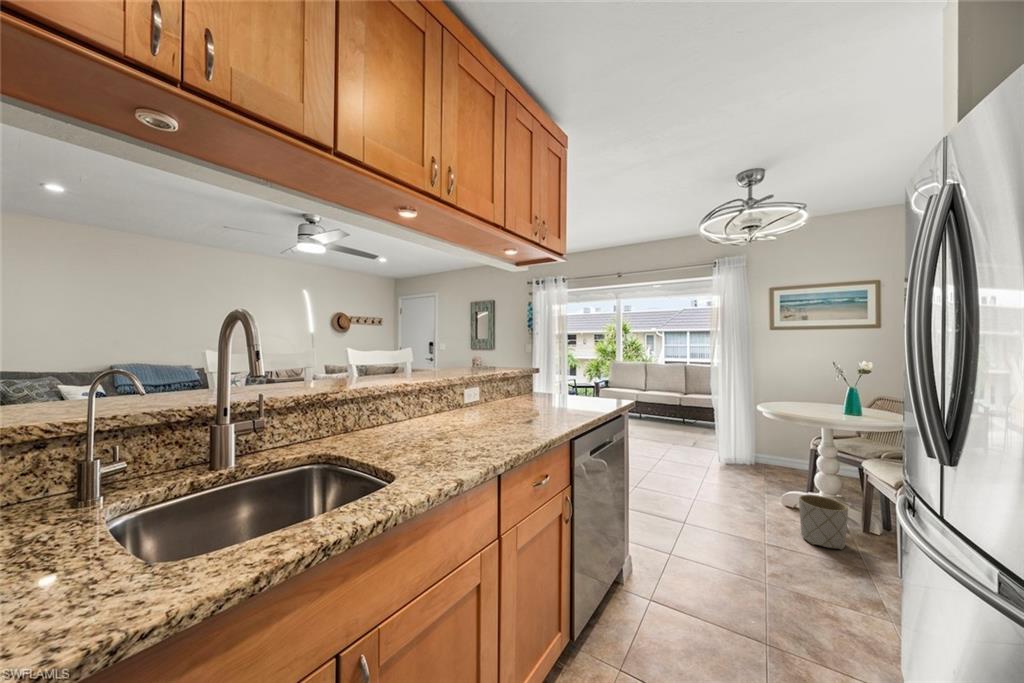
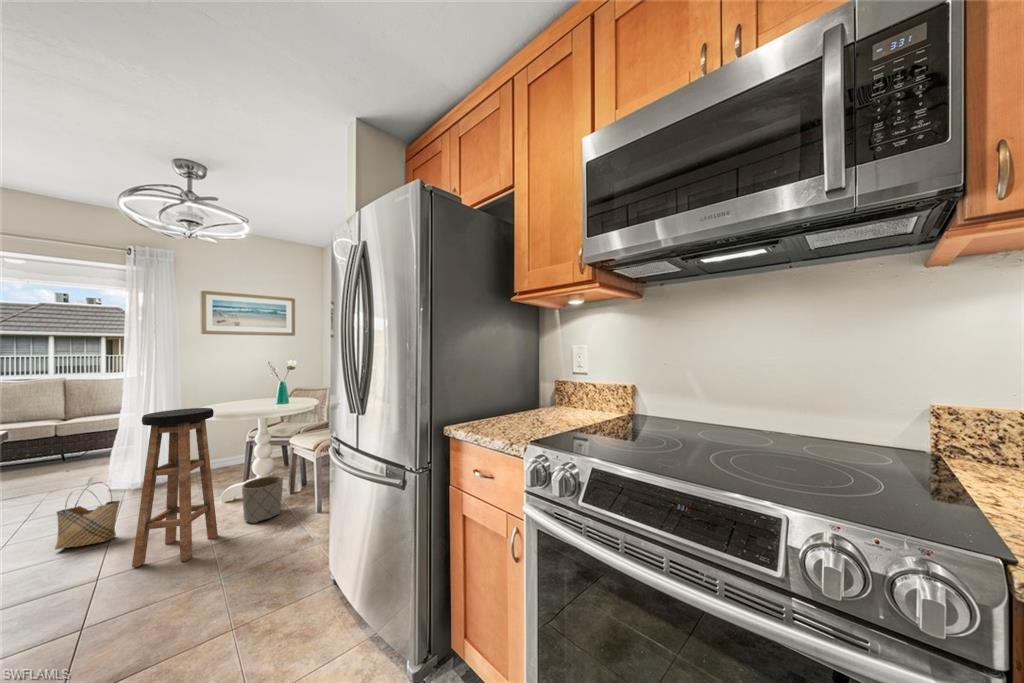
bar stool: none [709,402,774,545] -> present [132,408,218,567]
woven basket: none [672,447,706,495] -> present [55,482,120,550]

